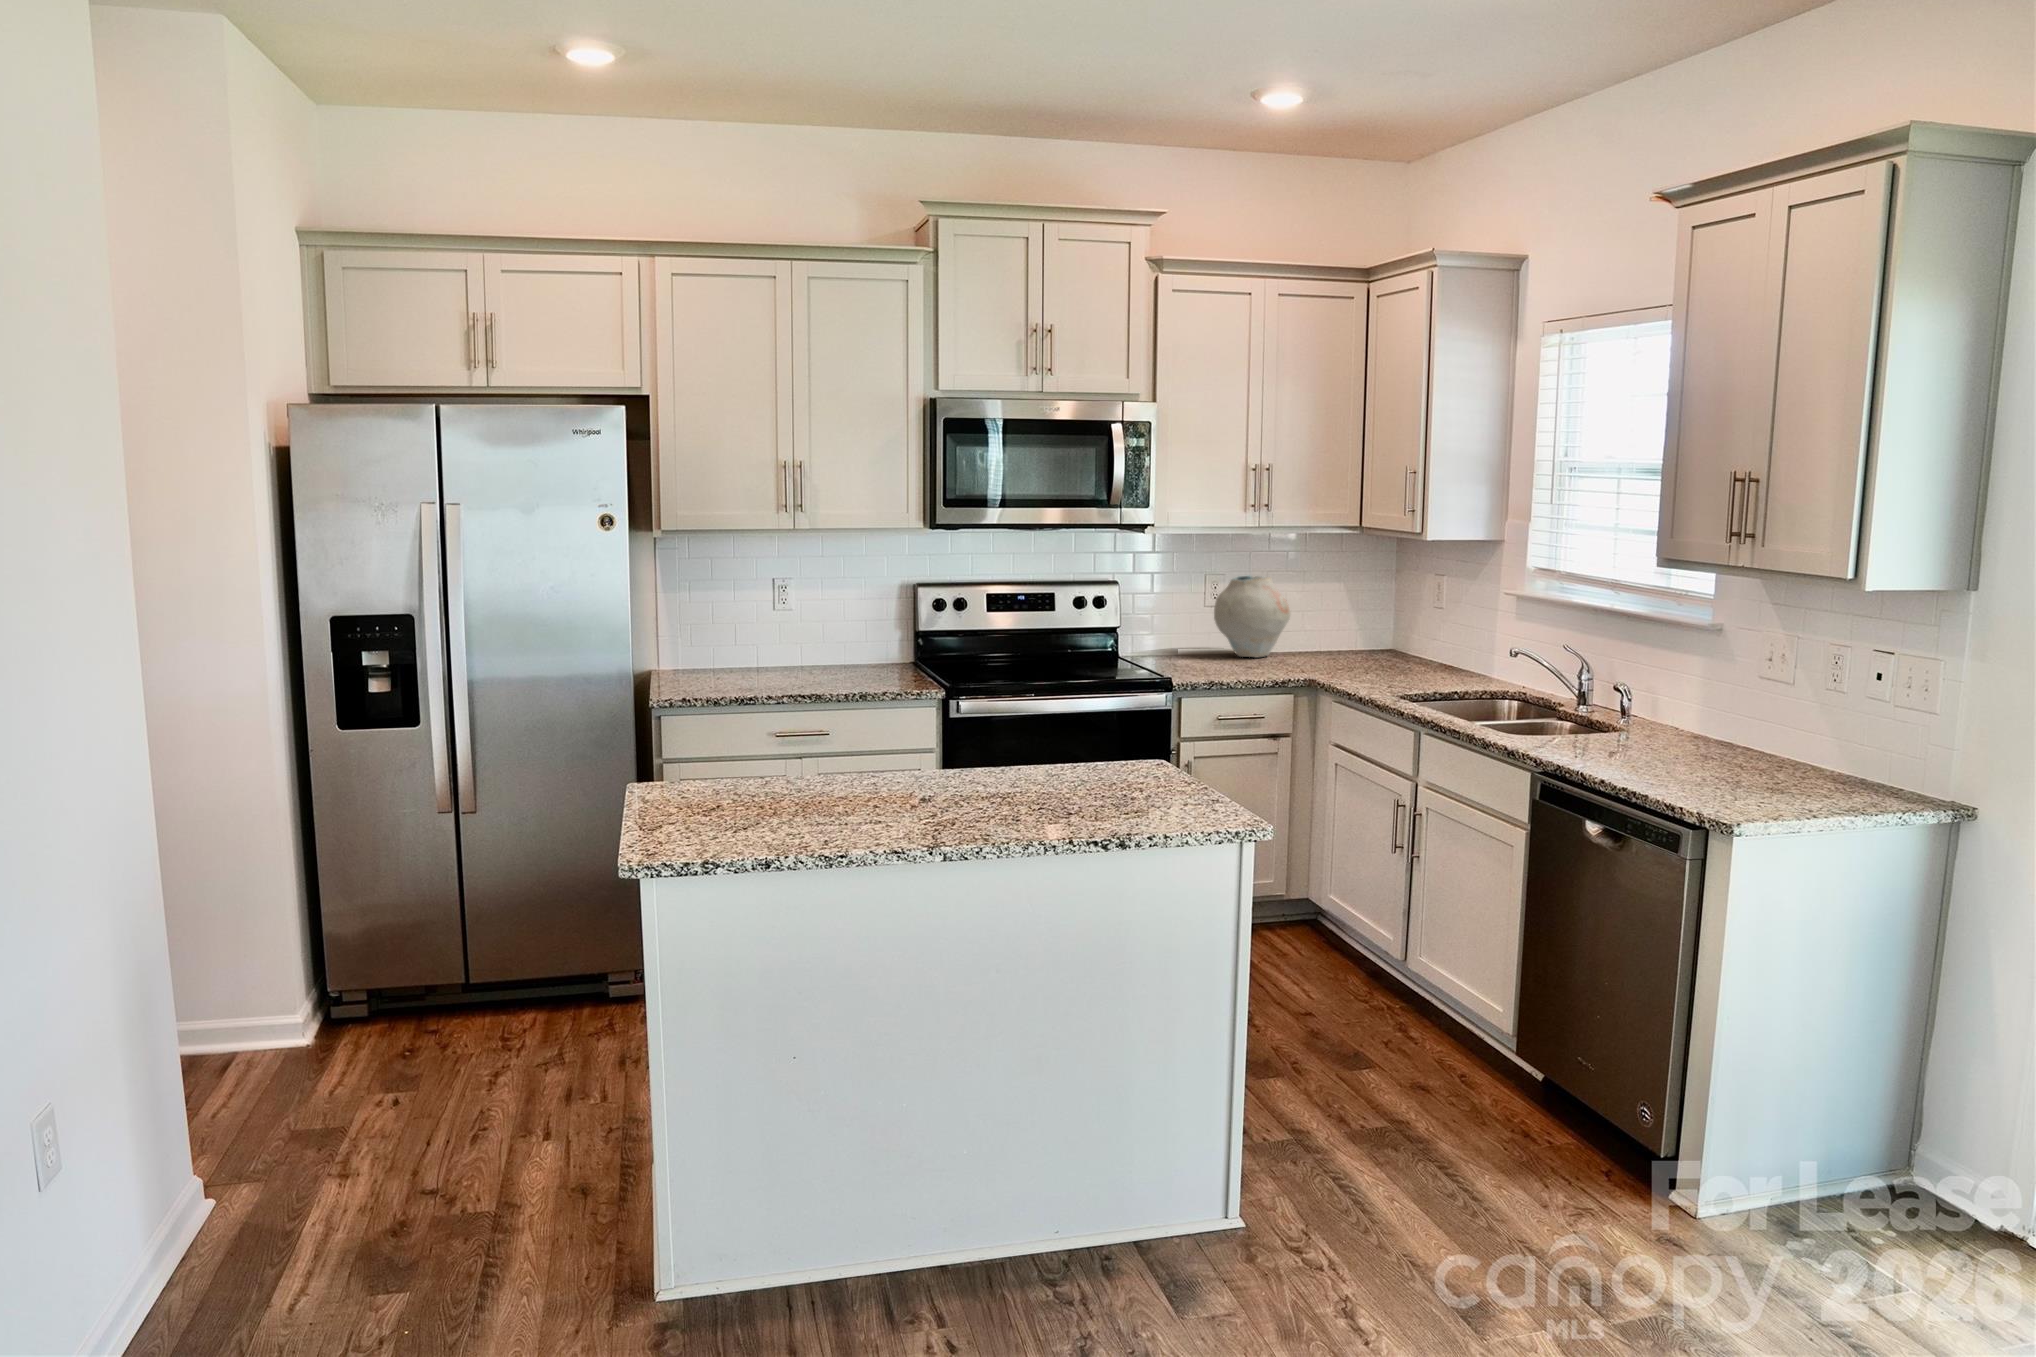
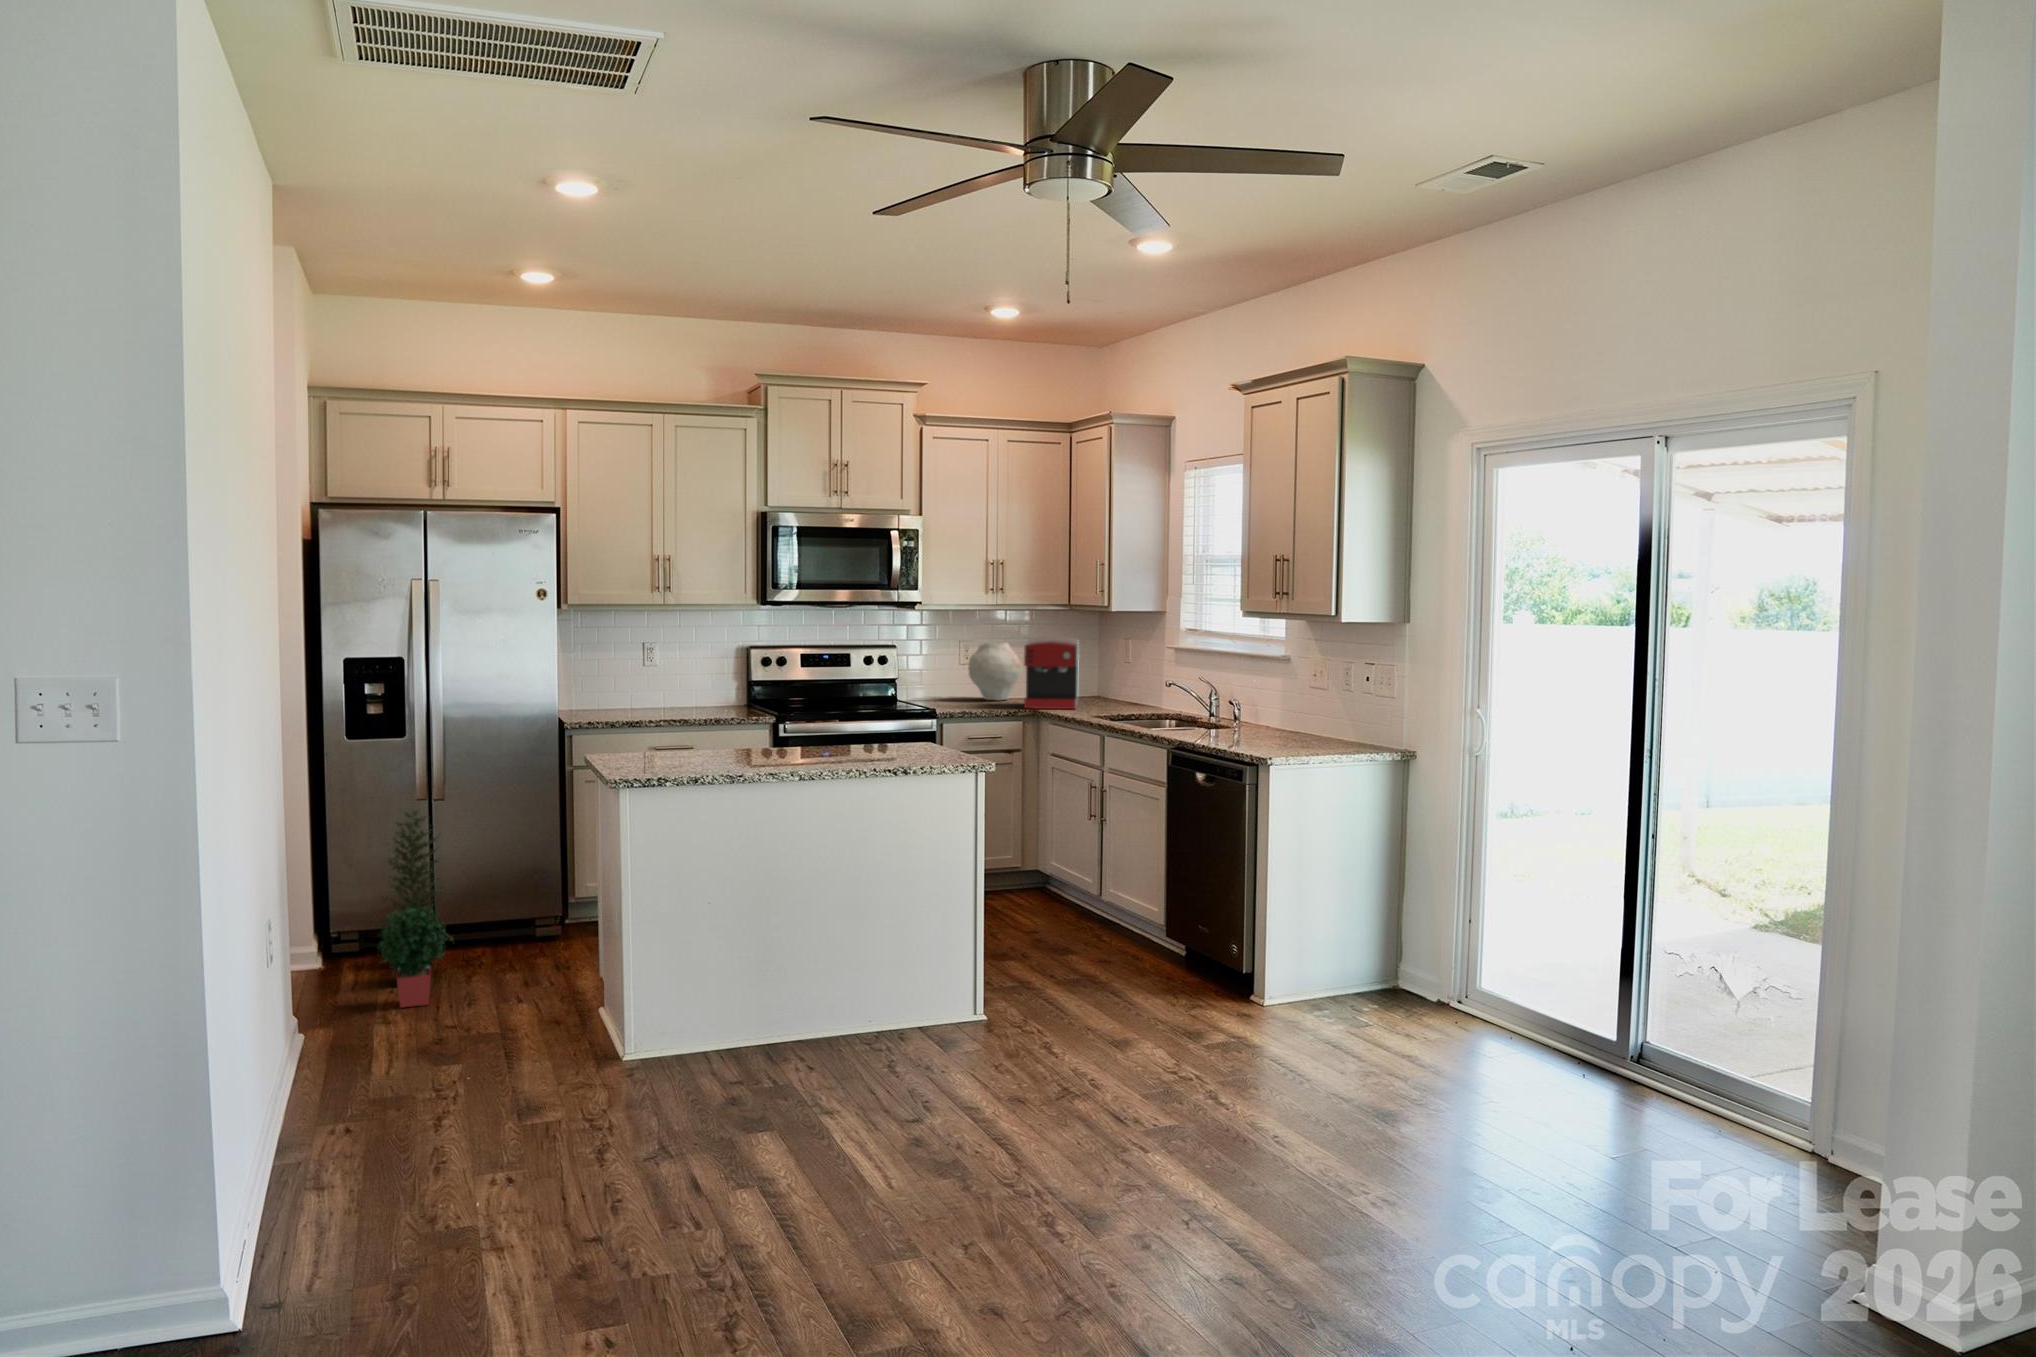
coffee maker: none [1295,571,1374,680] -> present [1024,635,1079,709]
potted plant: none [367,823,492,1130] -> present [378,810,447,1008]

